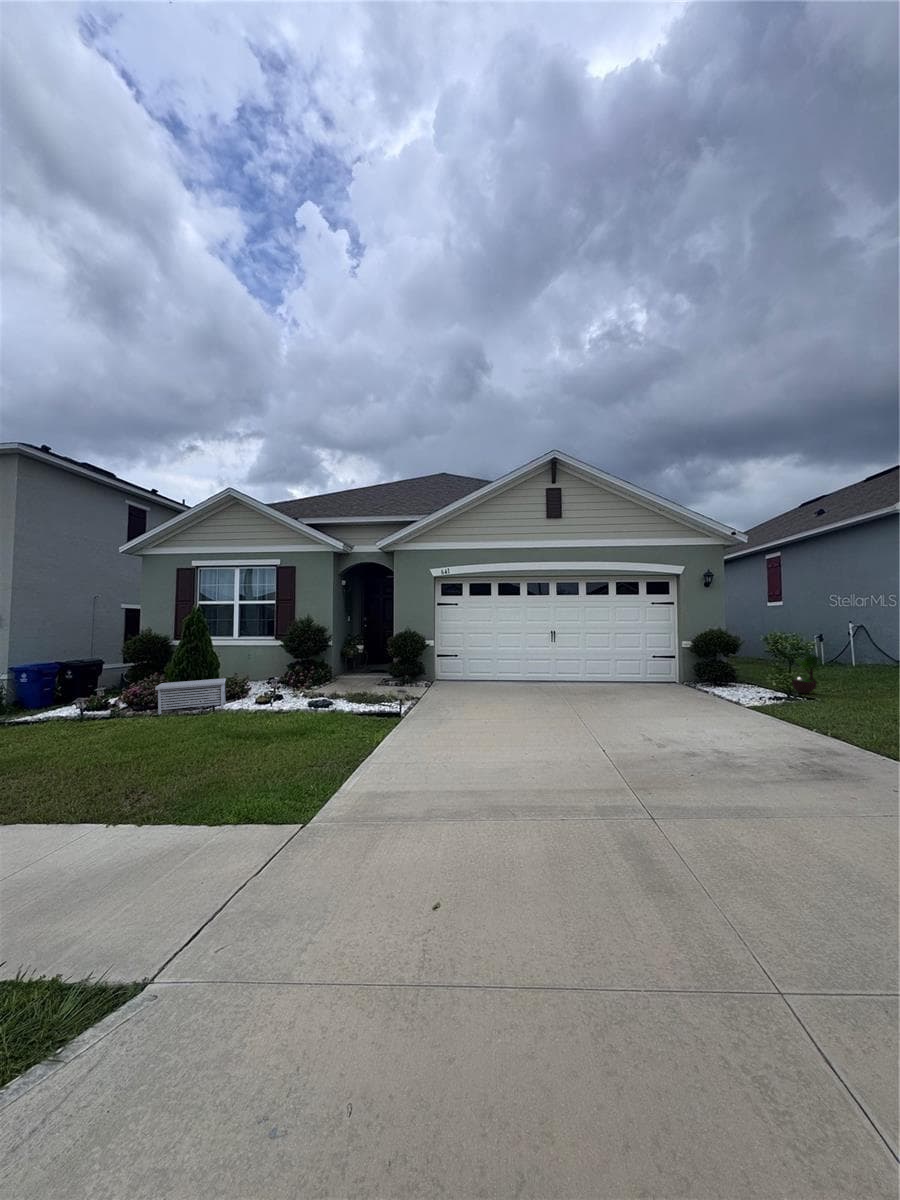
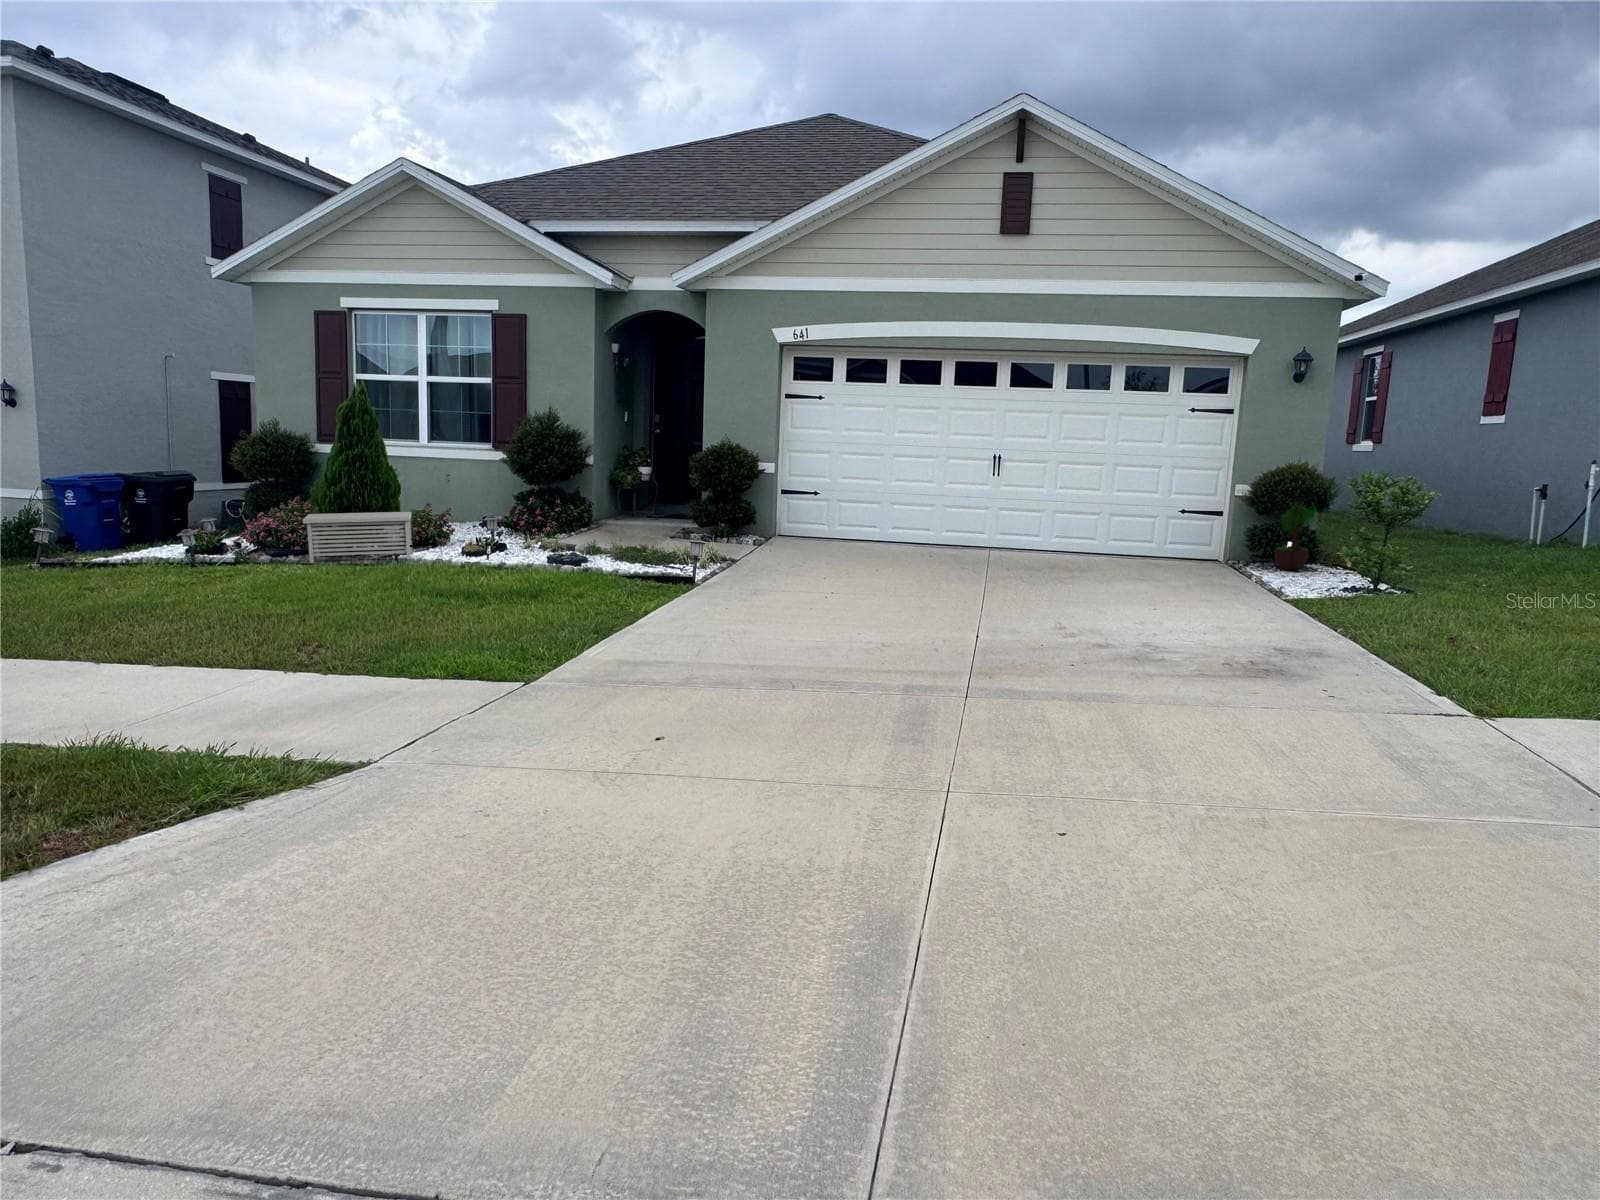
potted tree: present [792,652,823,693] -> present [1274,502,1317,570]

